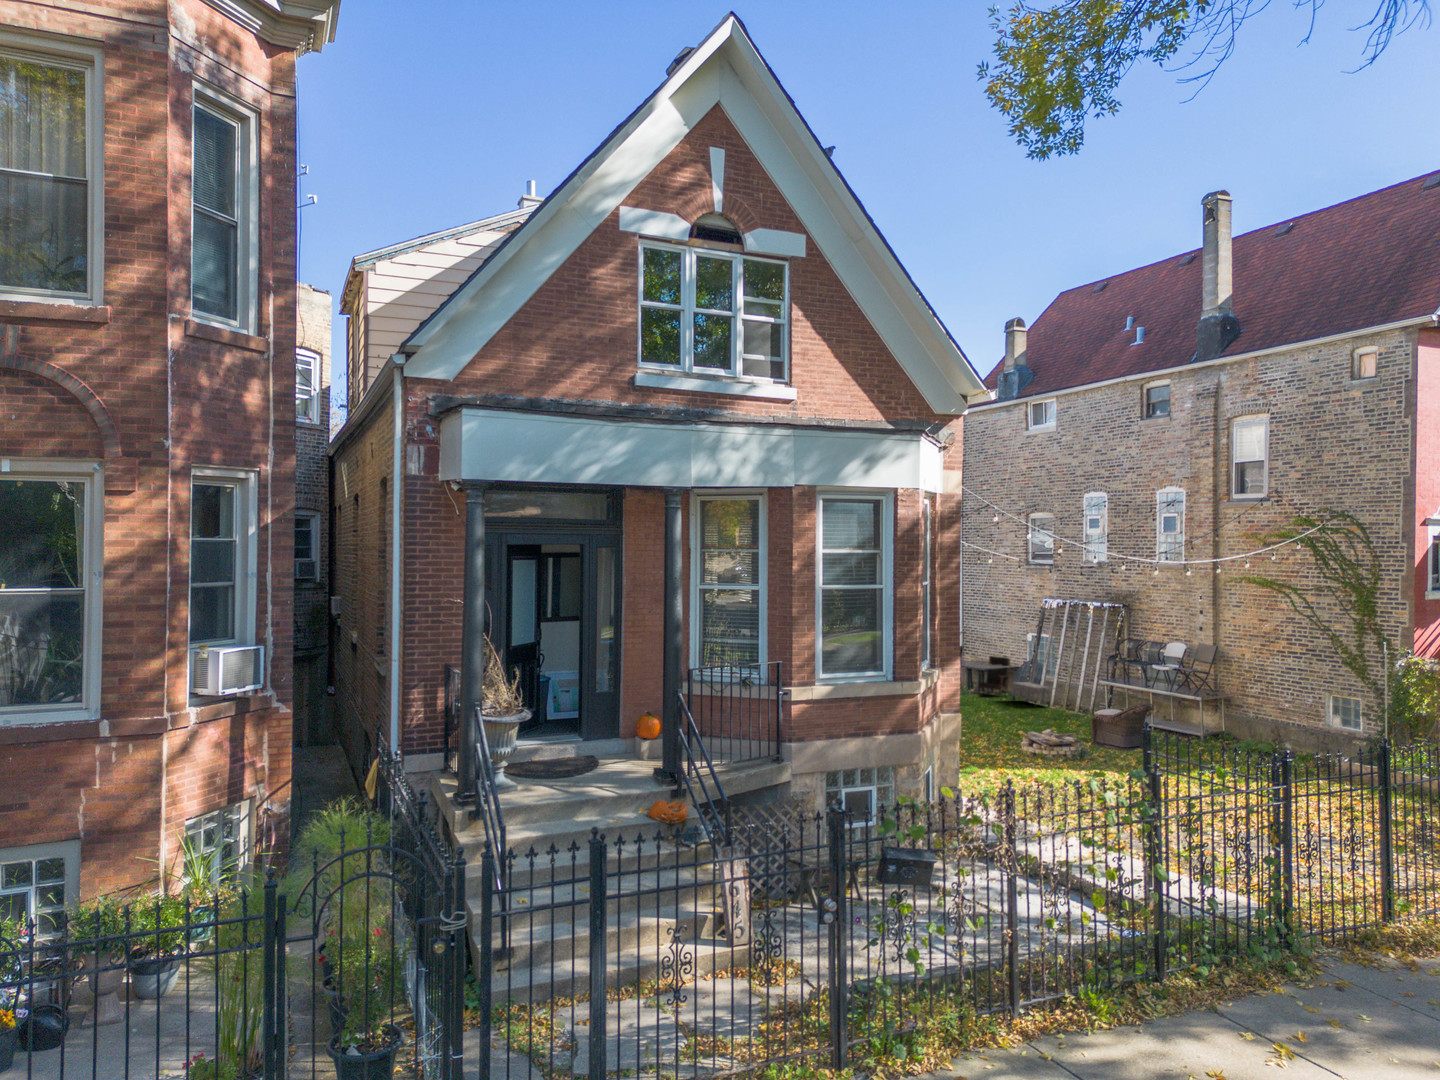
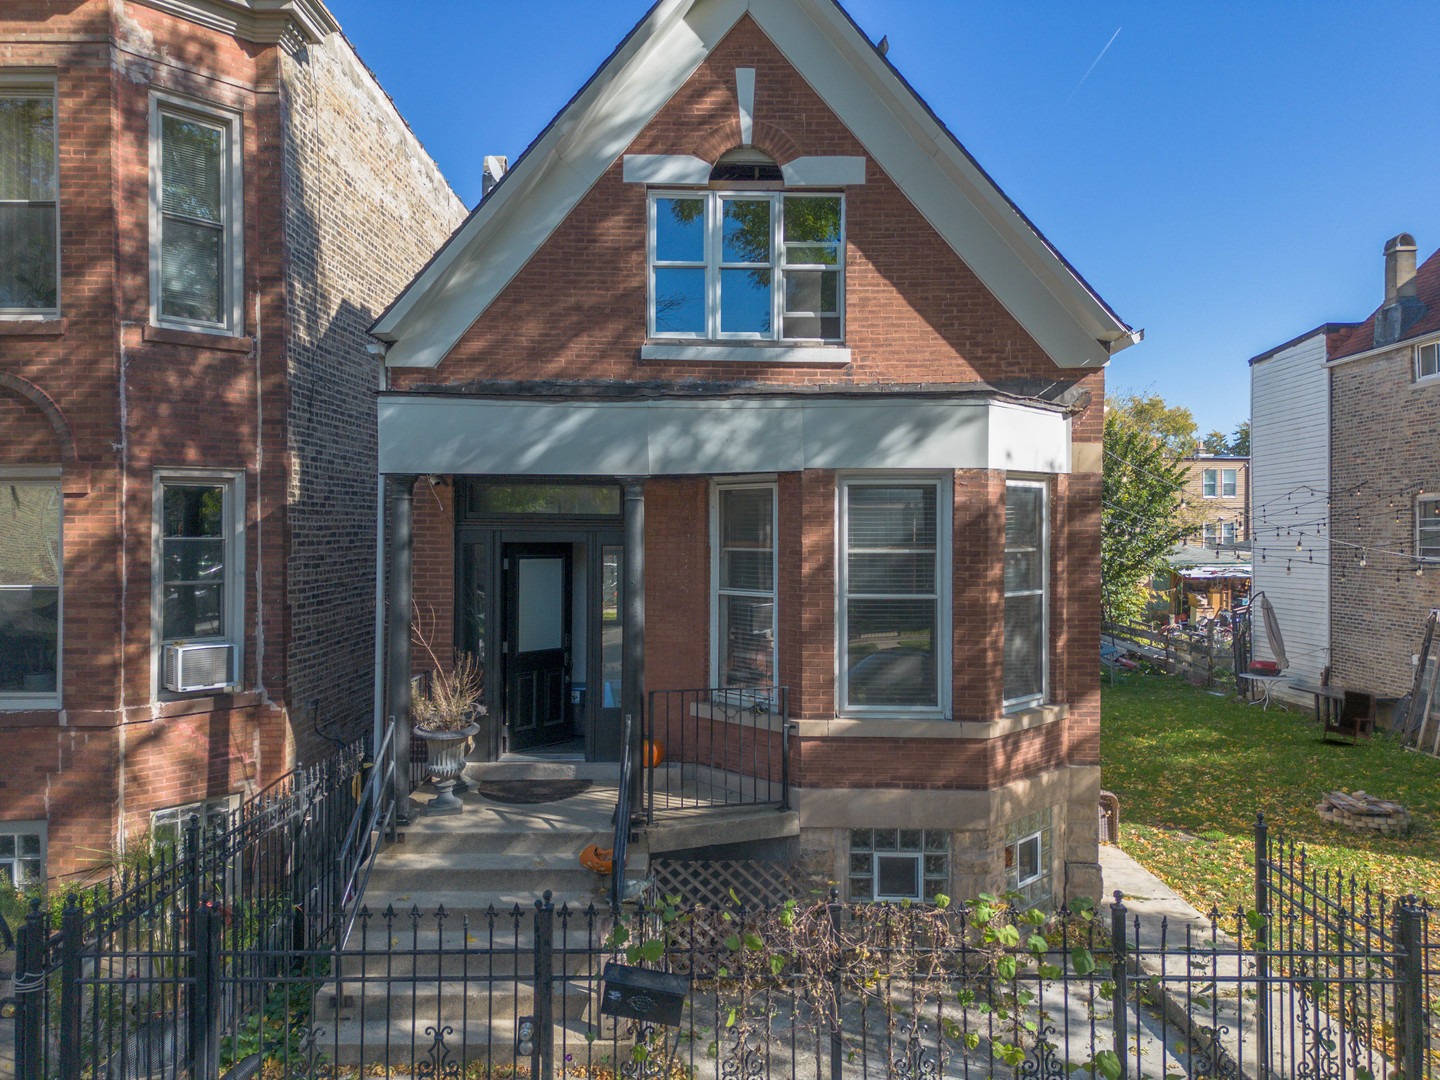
bench: present [1011,682,1052,706] -> none [1368,729,1427,767]

